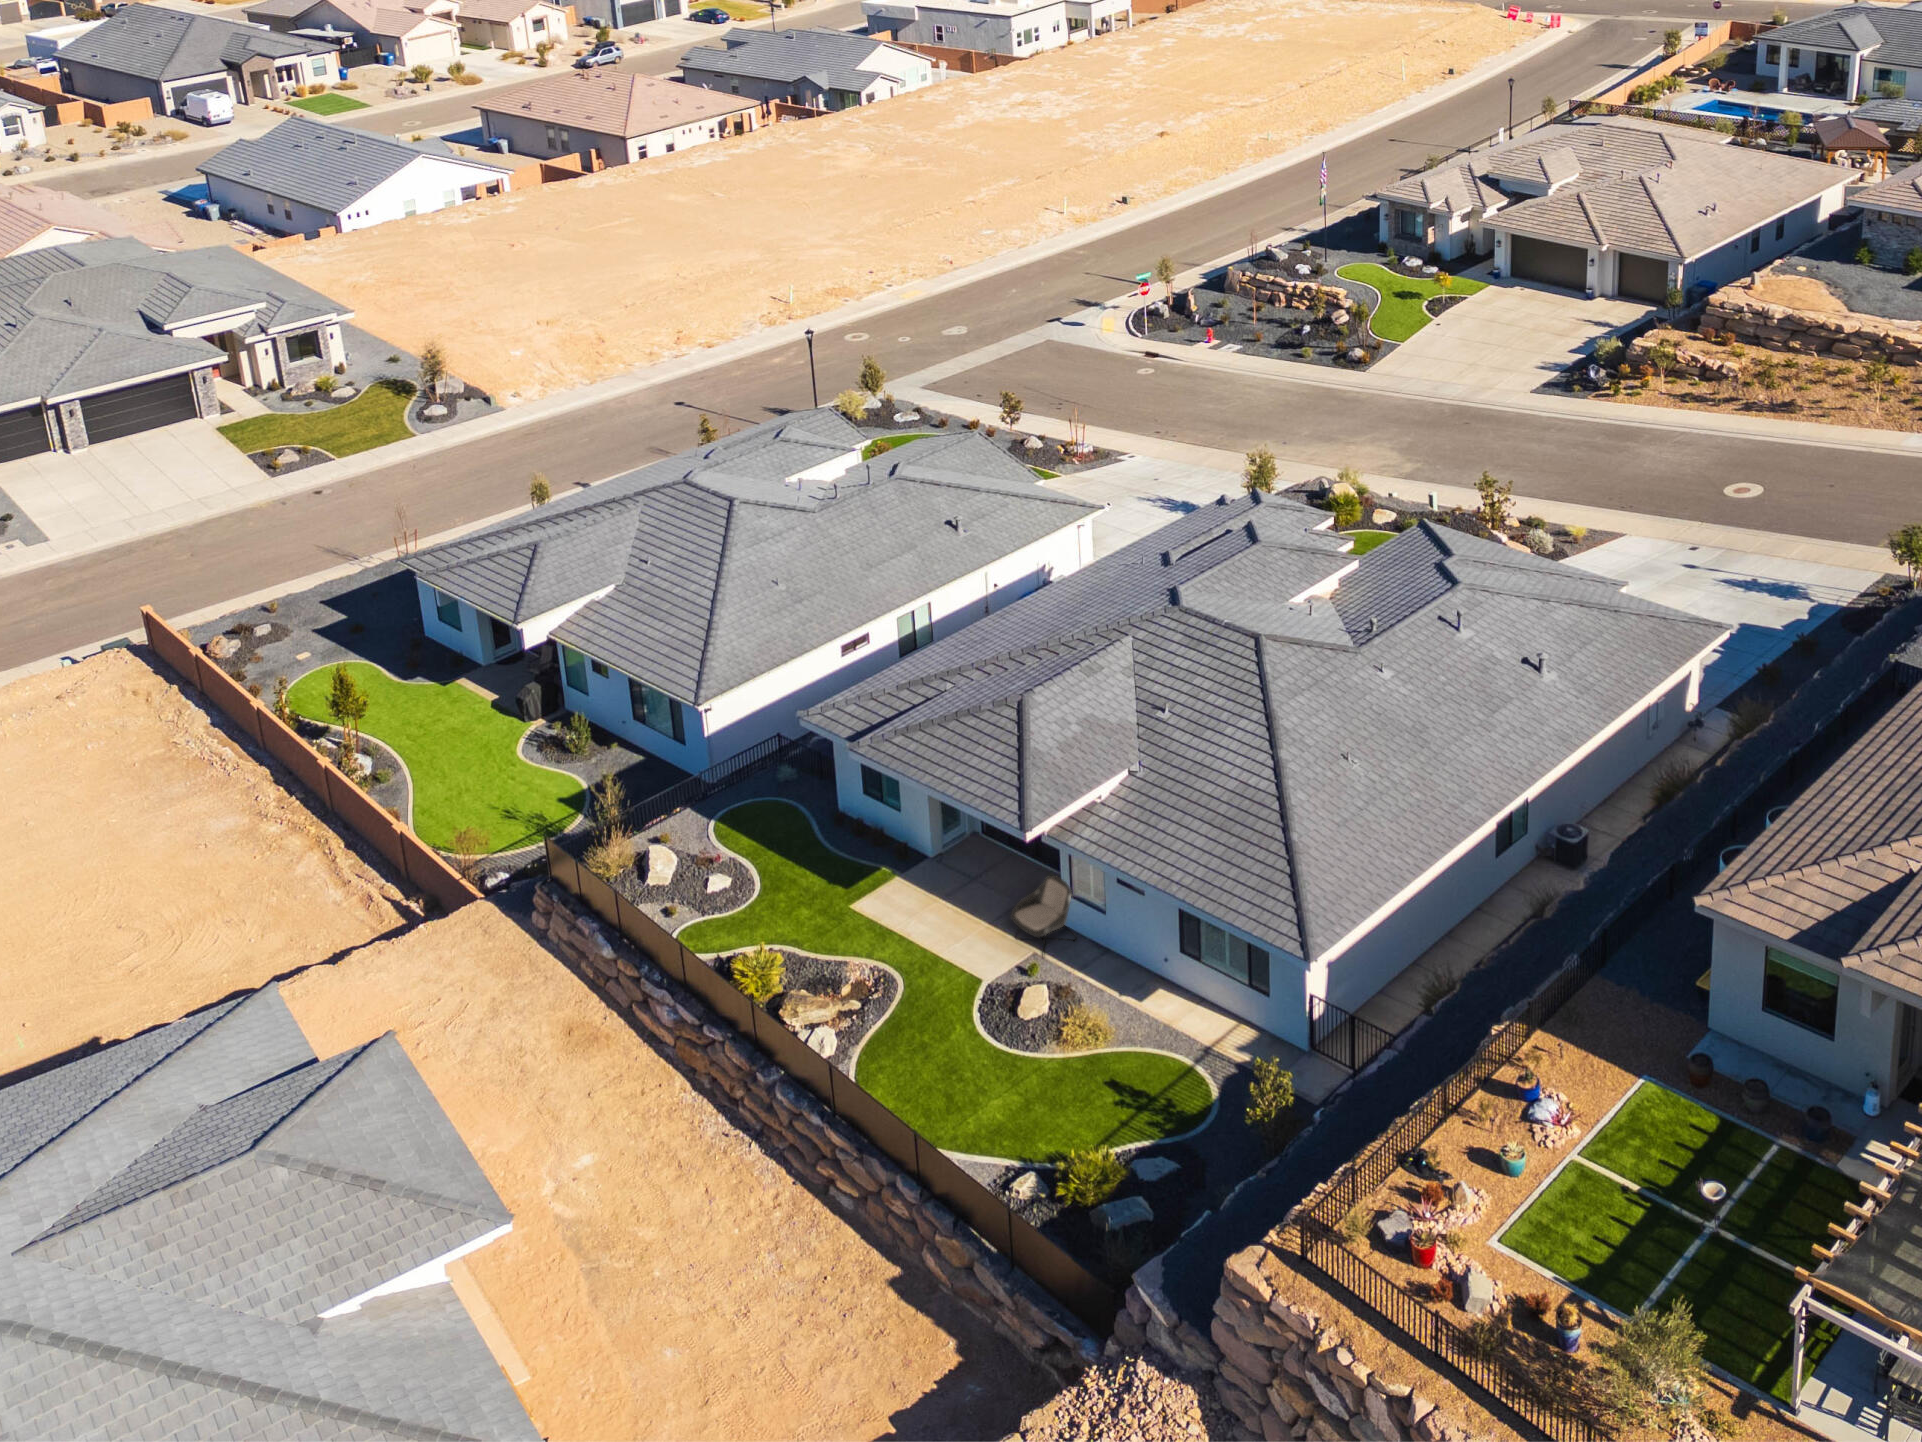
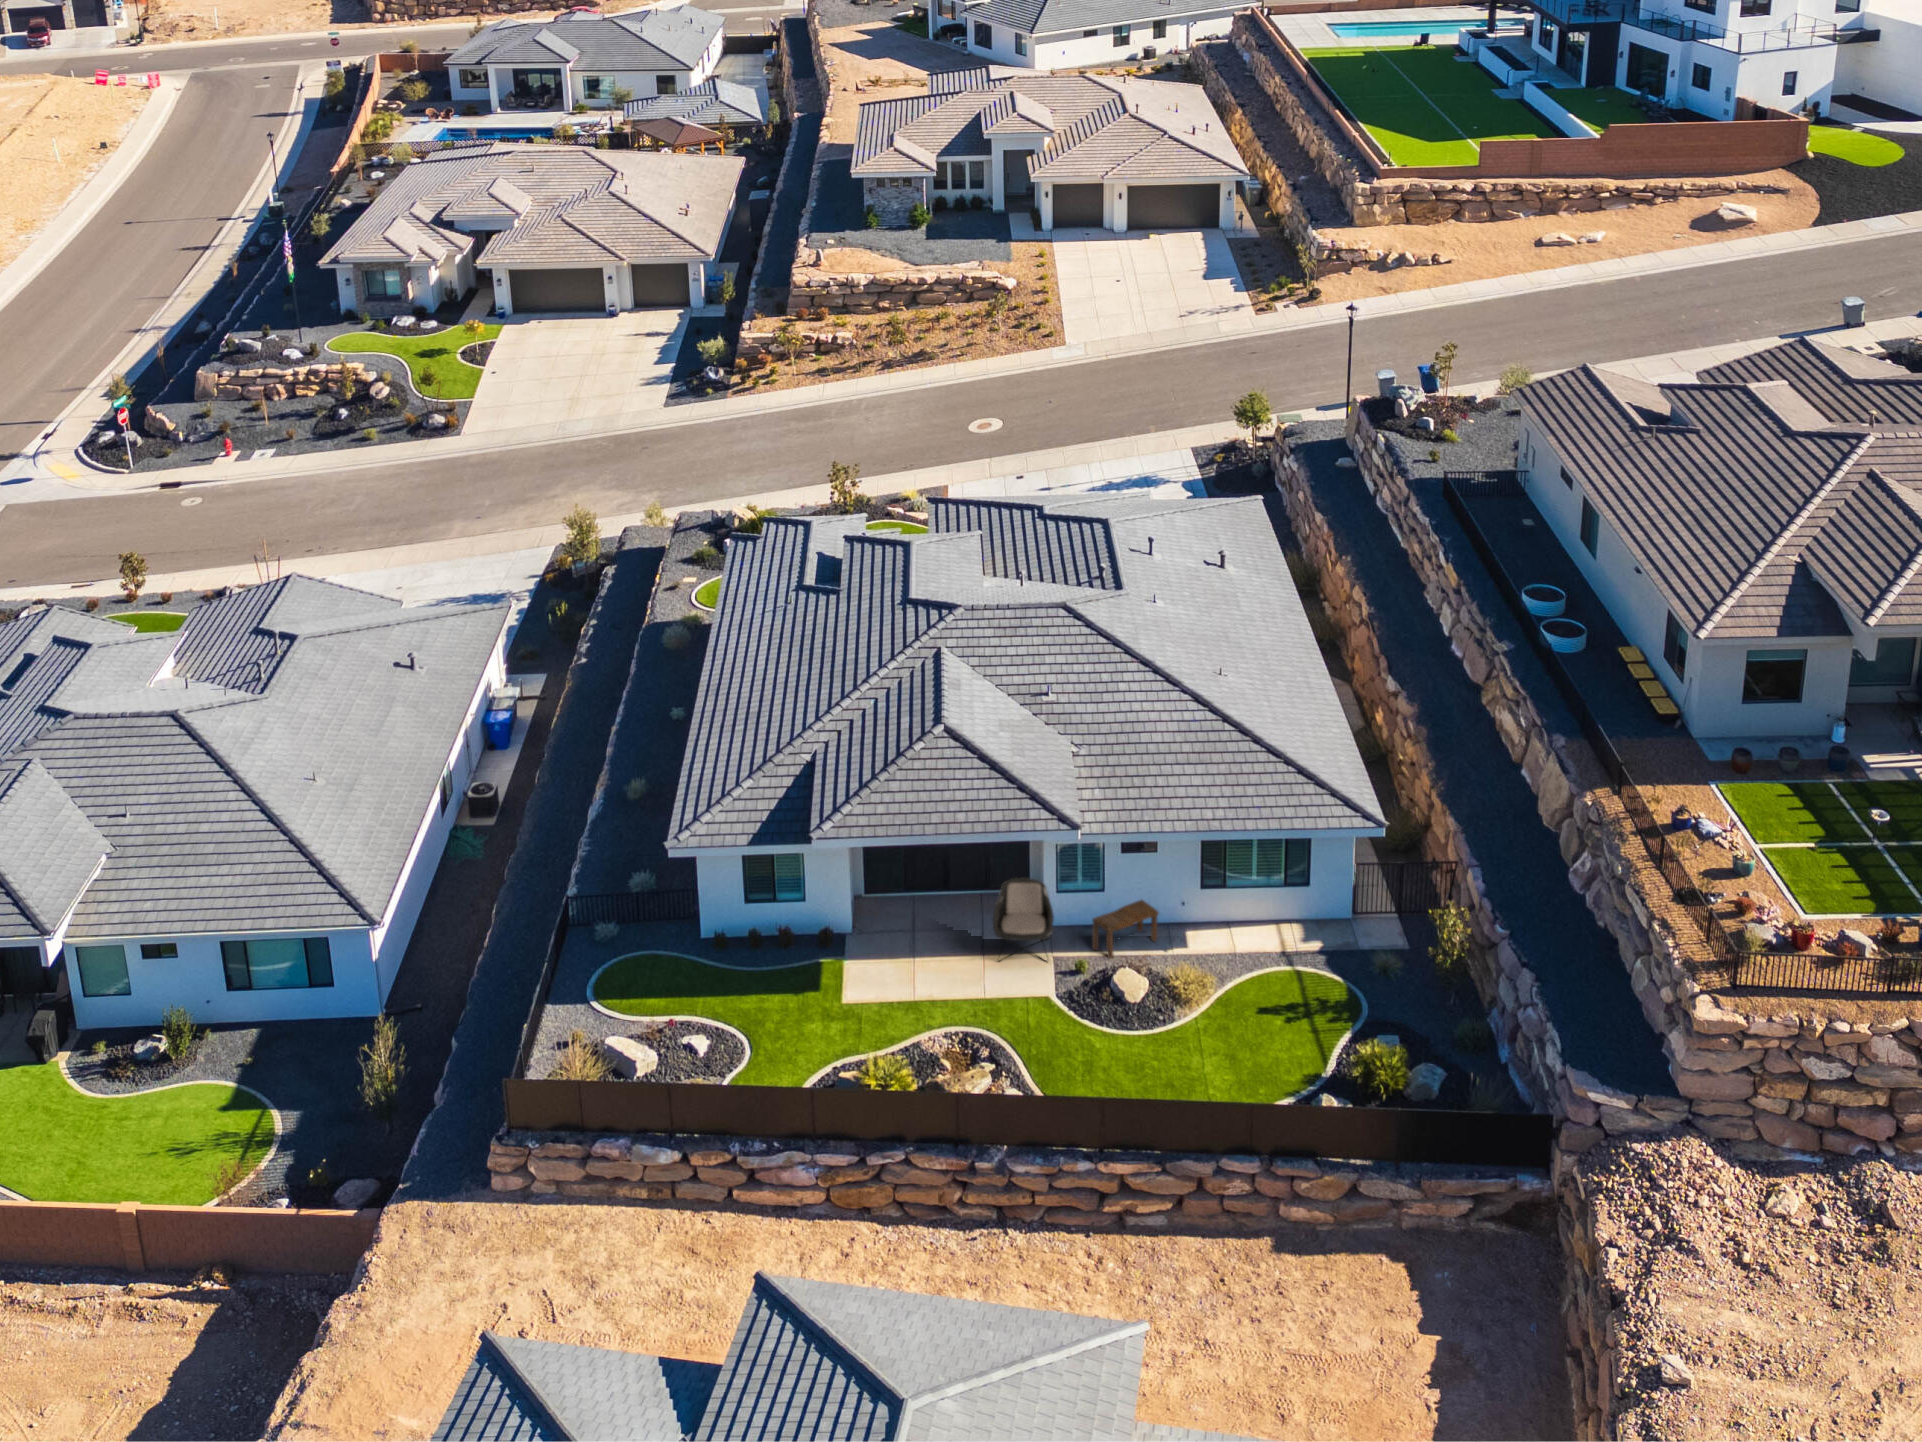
bench: none [1081,939,1143,986] -> present [1092,900,1158,959]

